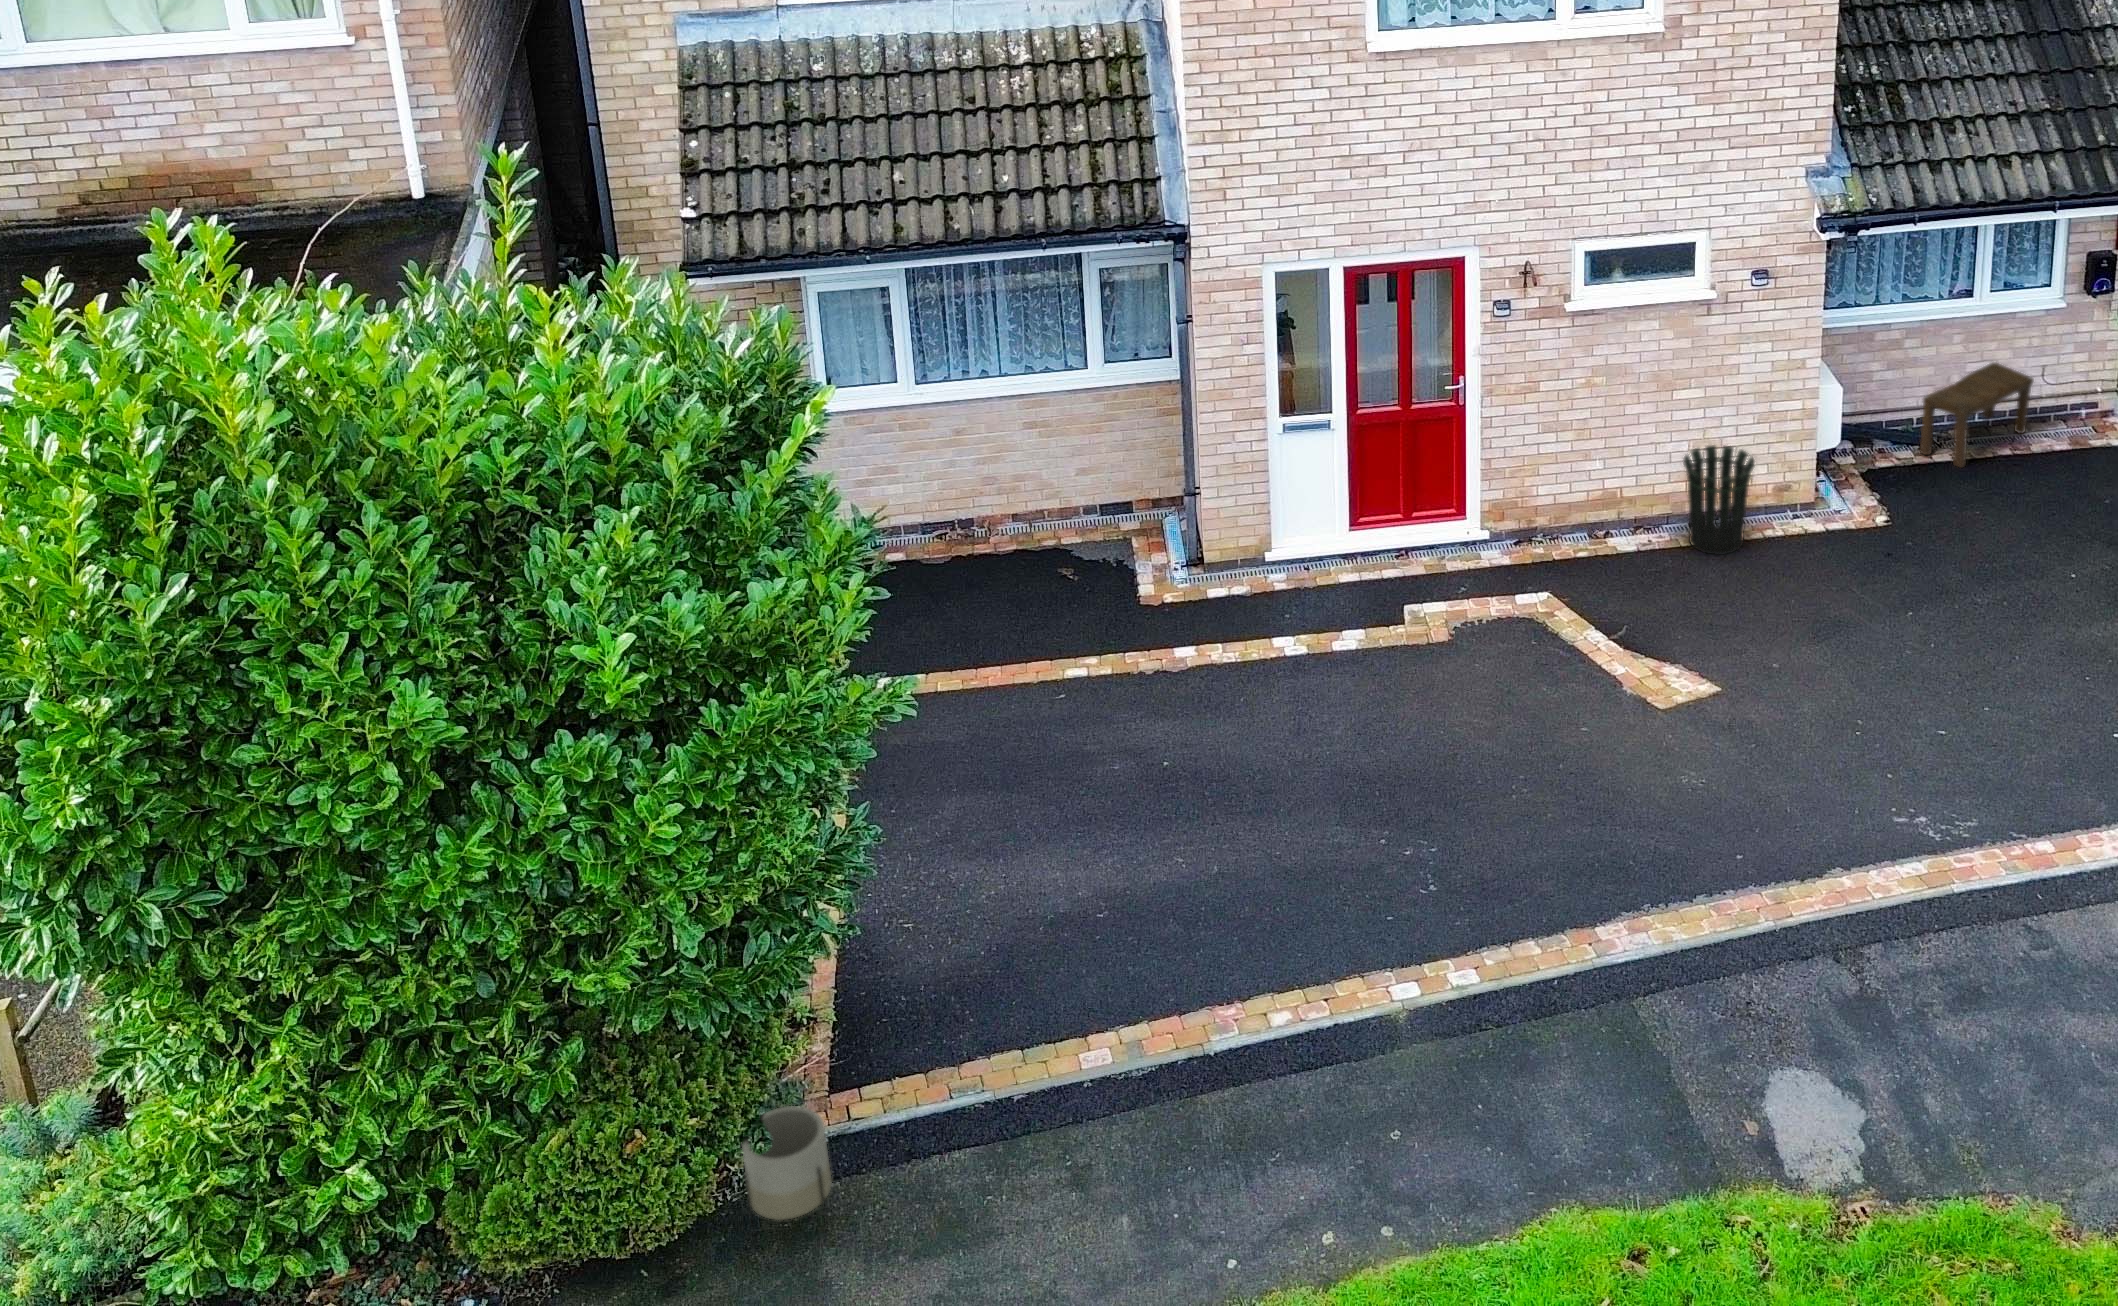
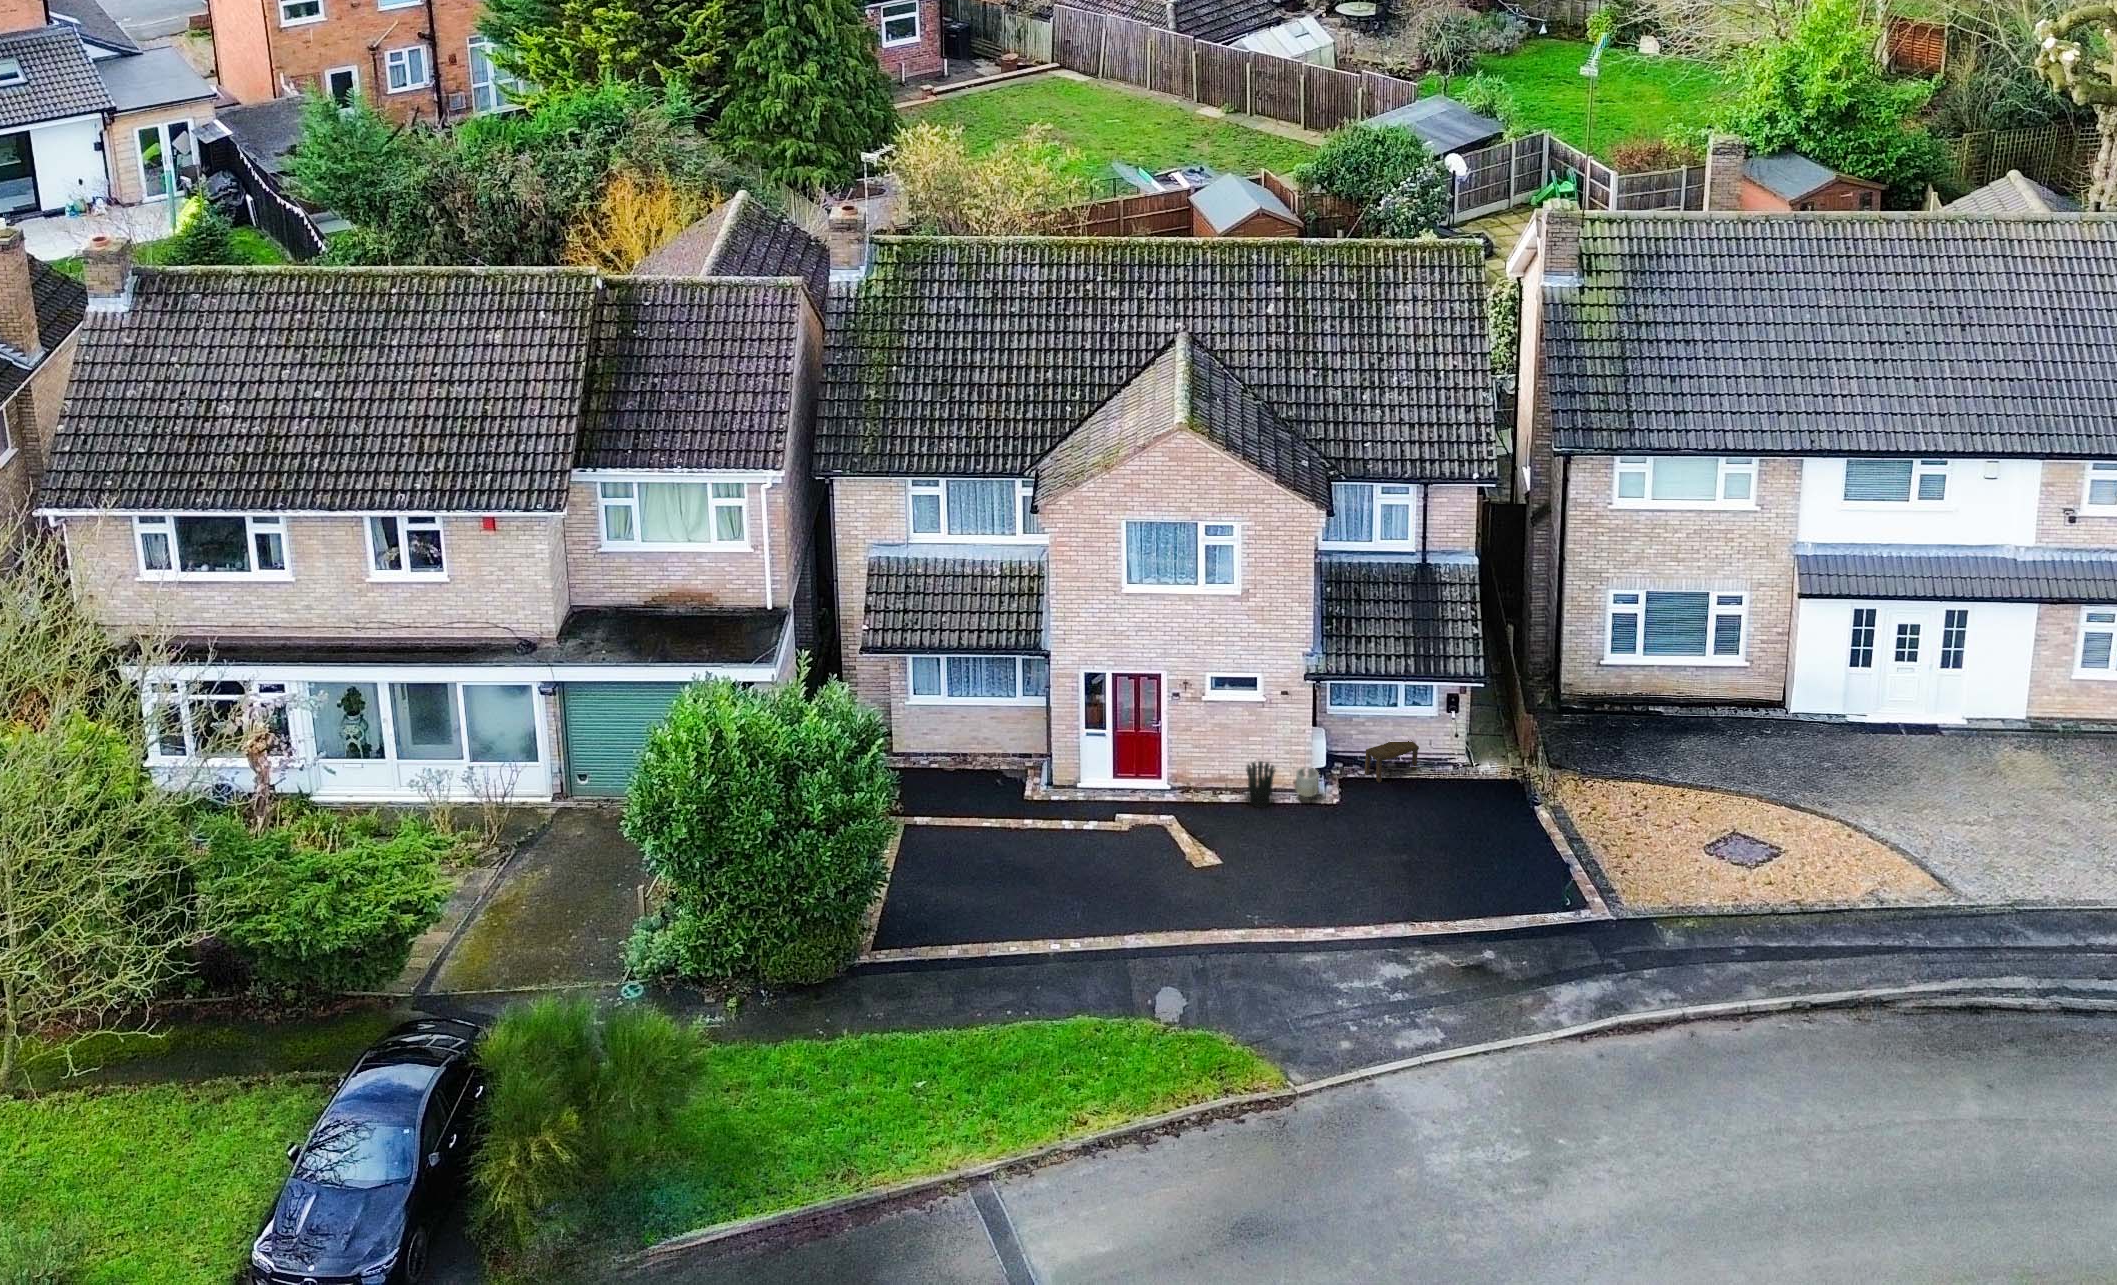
planter: present [742,1106,832,1227] -> present [1295,768,1319,797]

